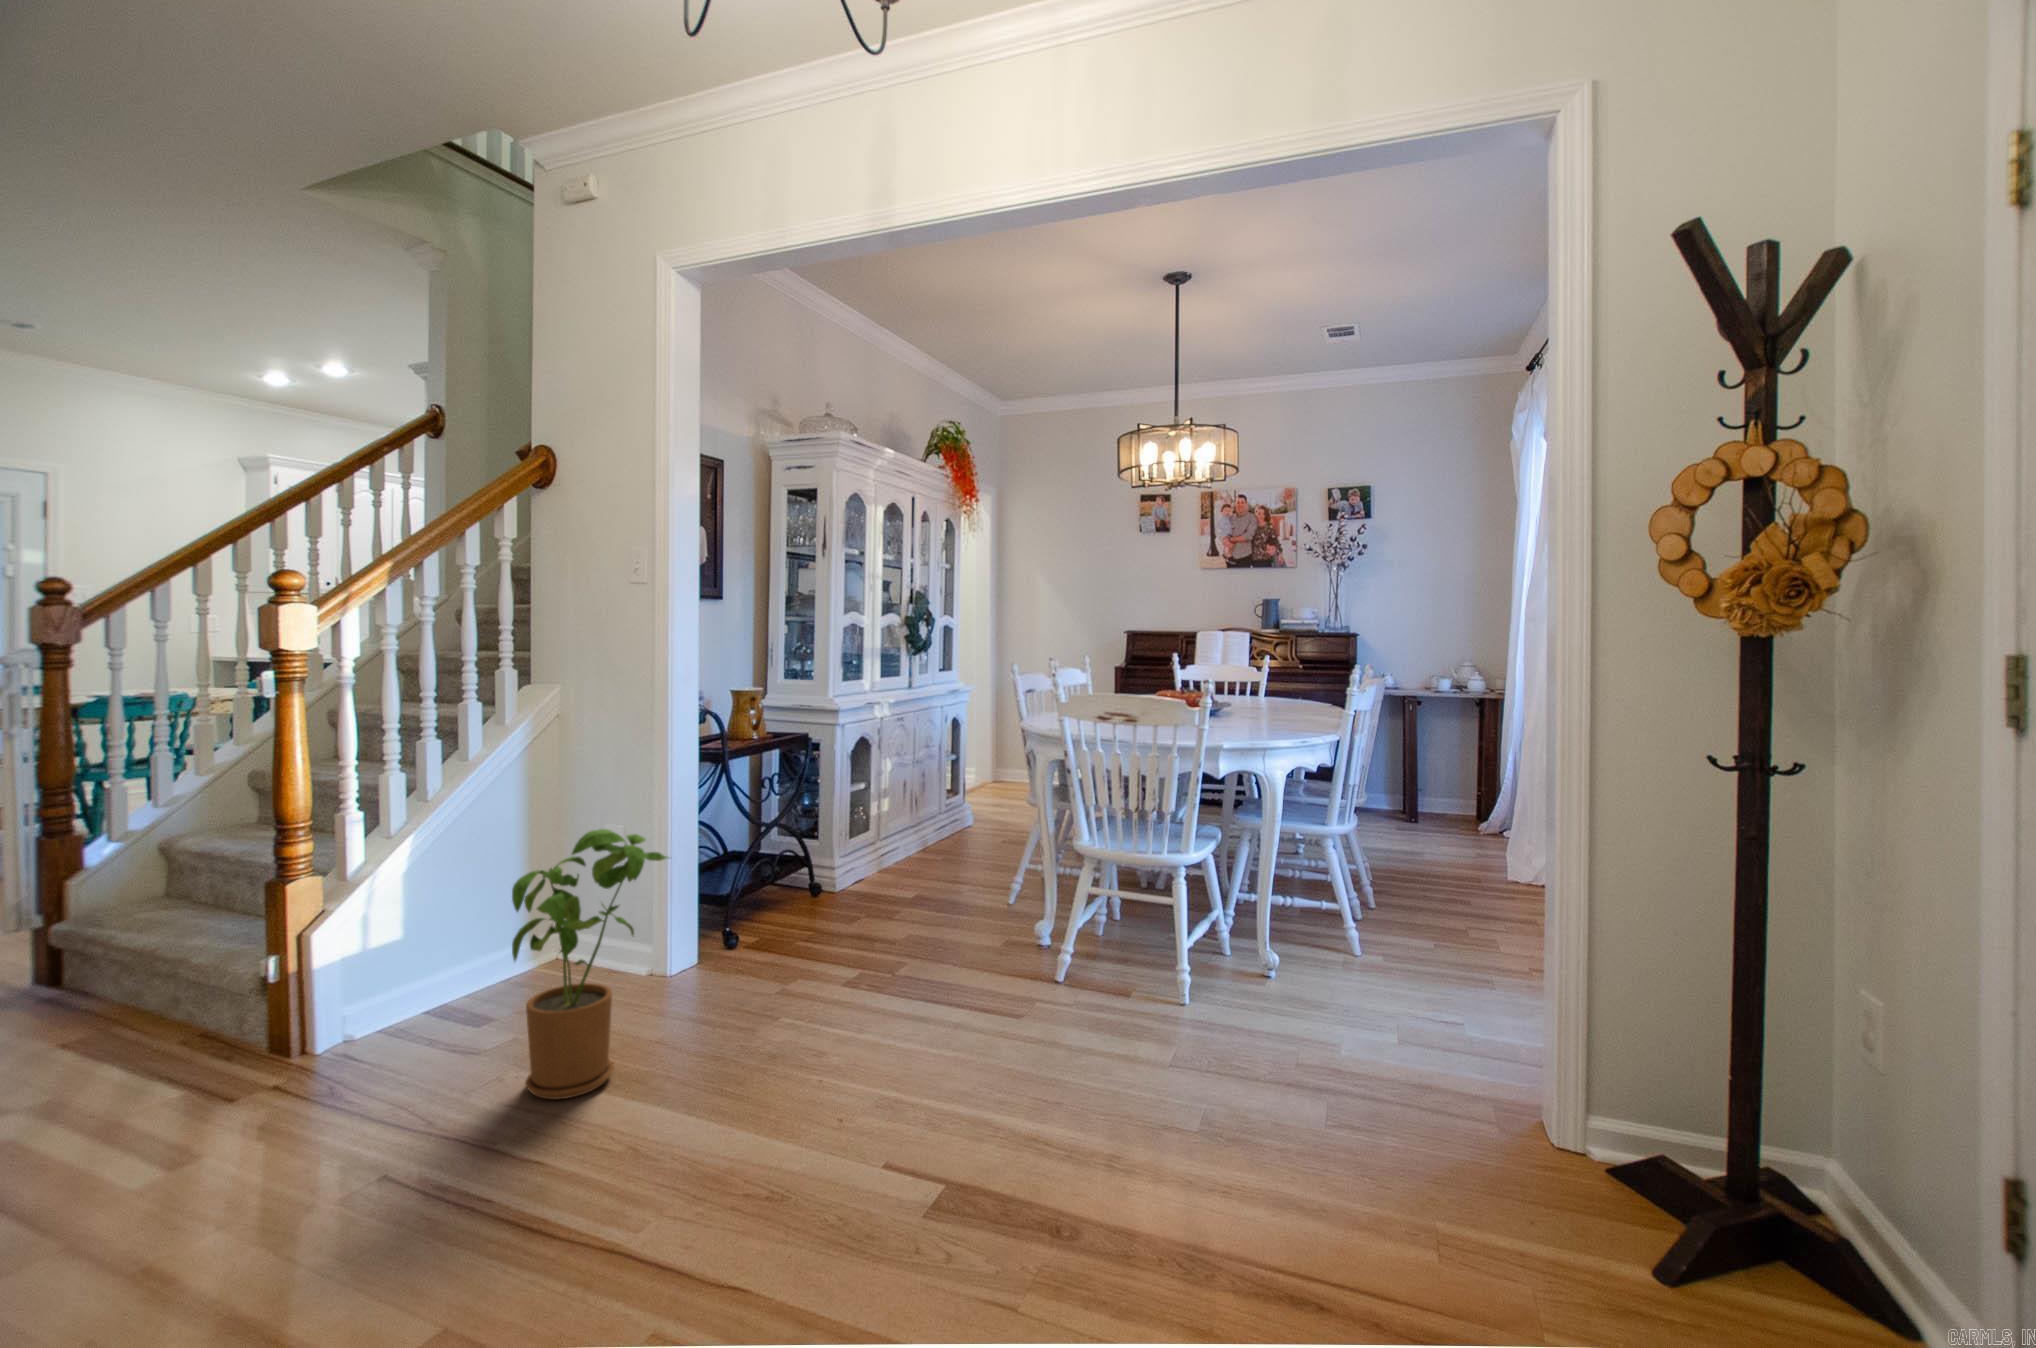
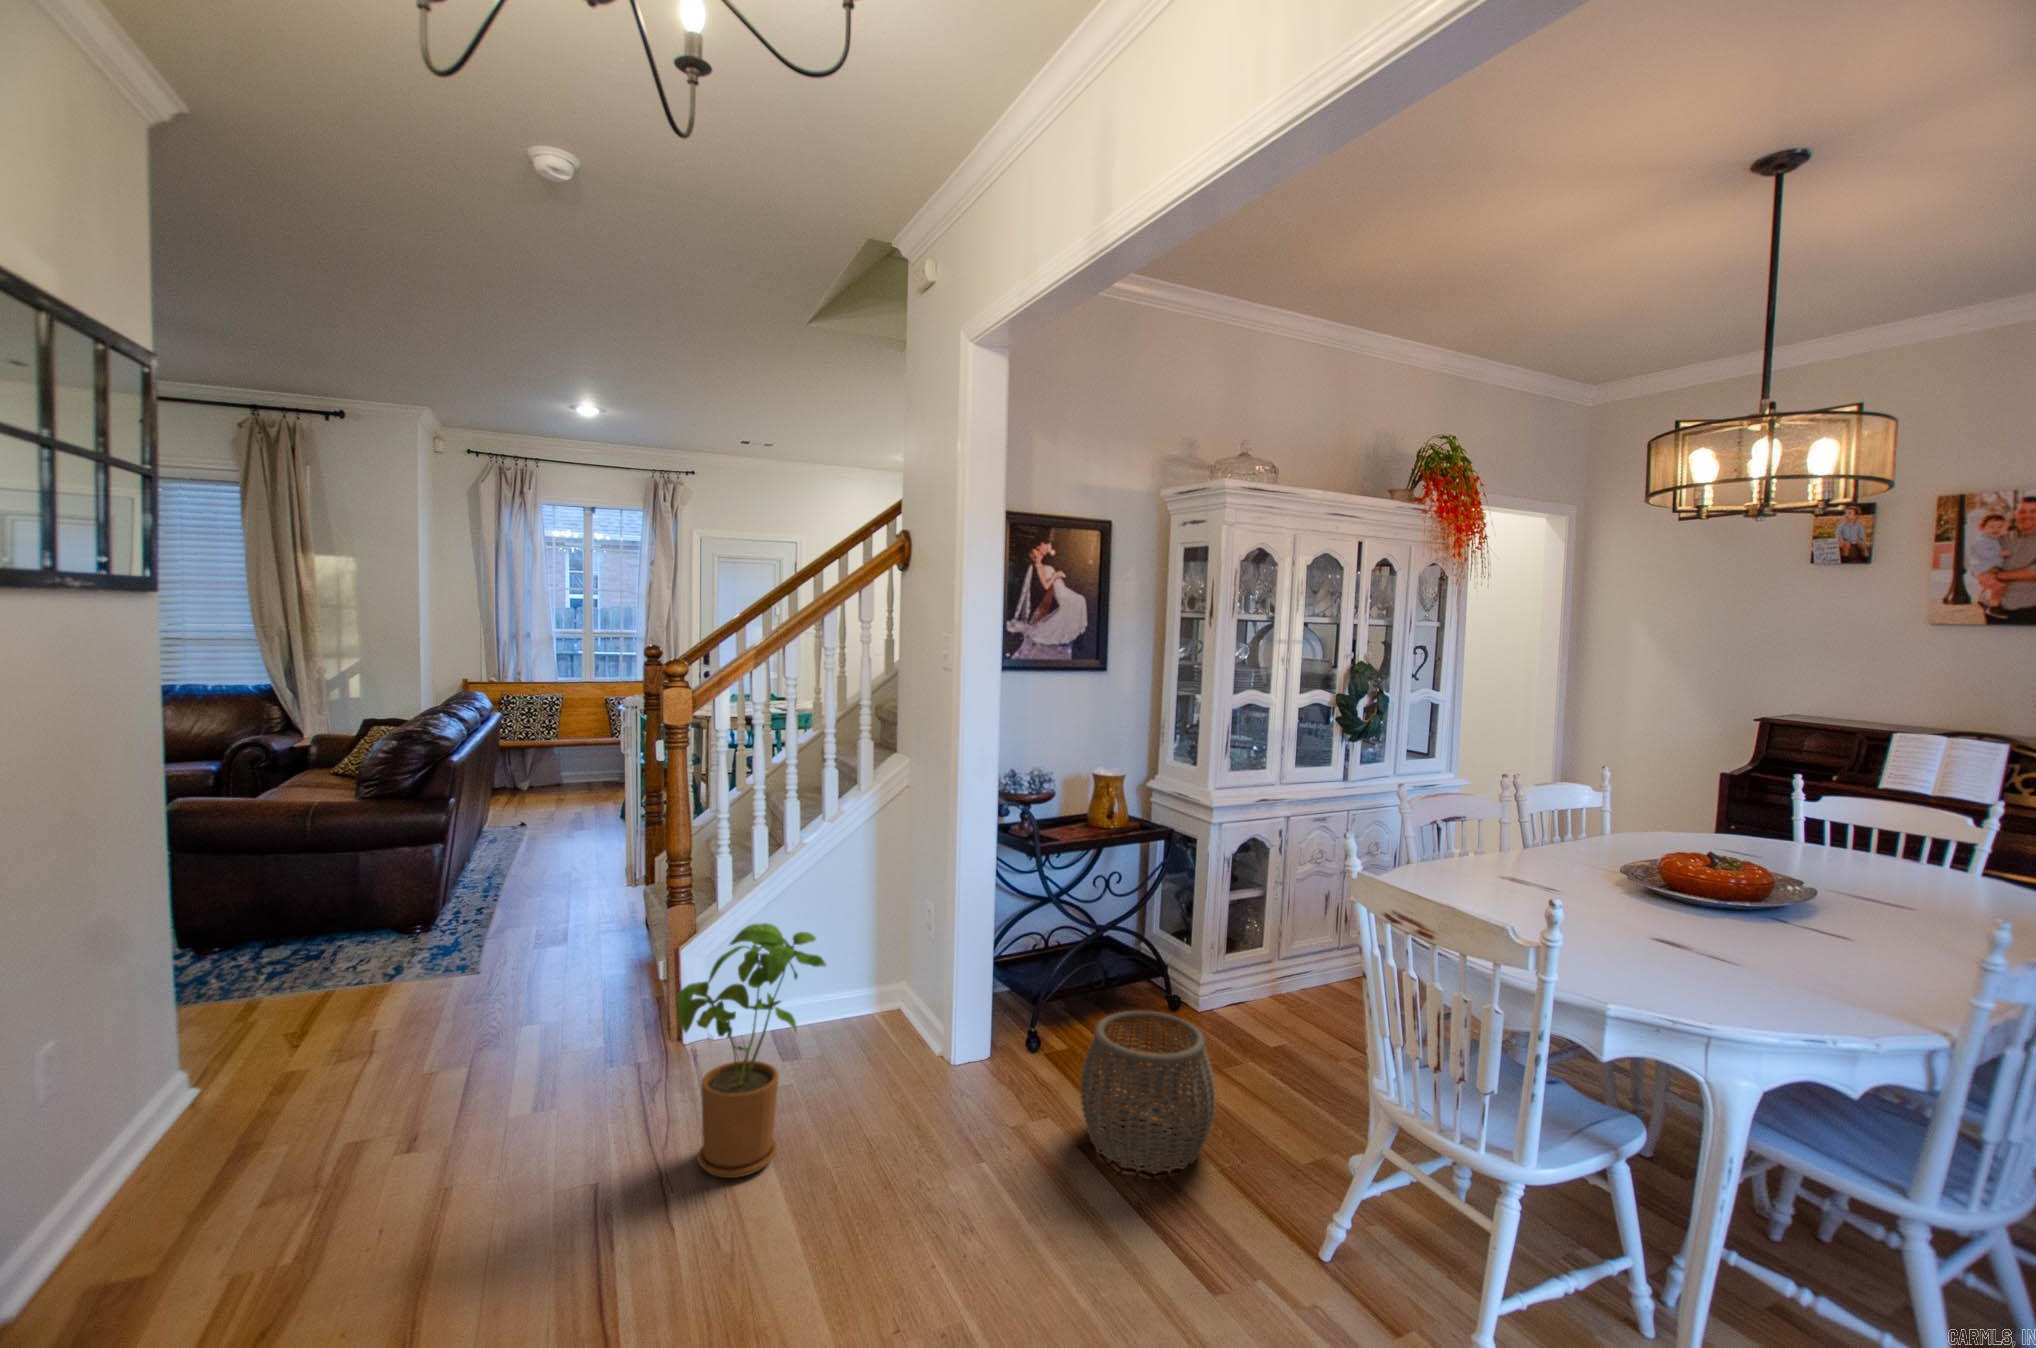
woven basket: none [843,863,954,980] -> present [1080,1011,1216,1174]

